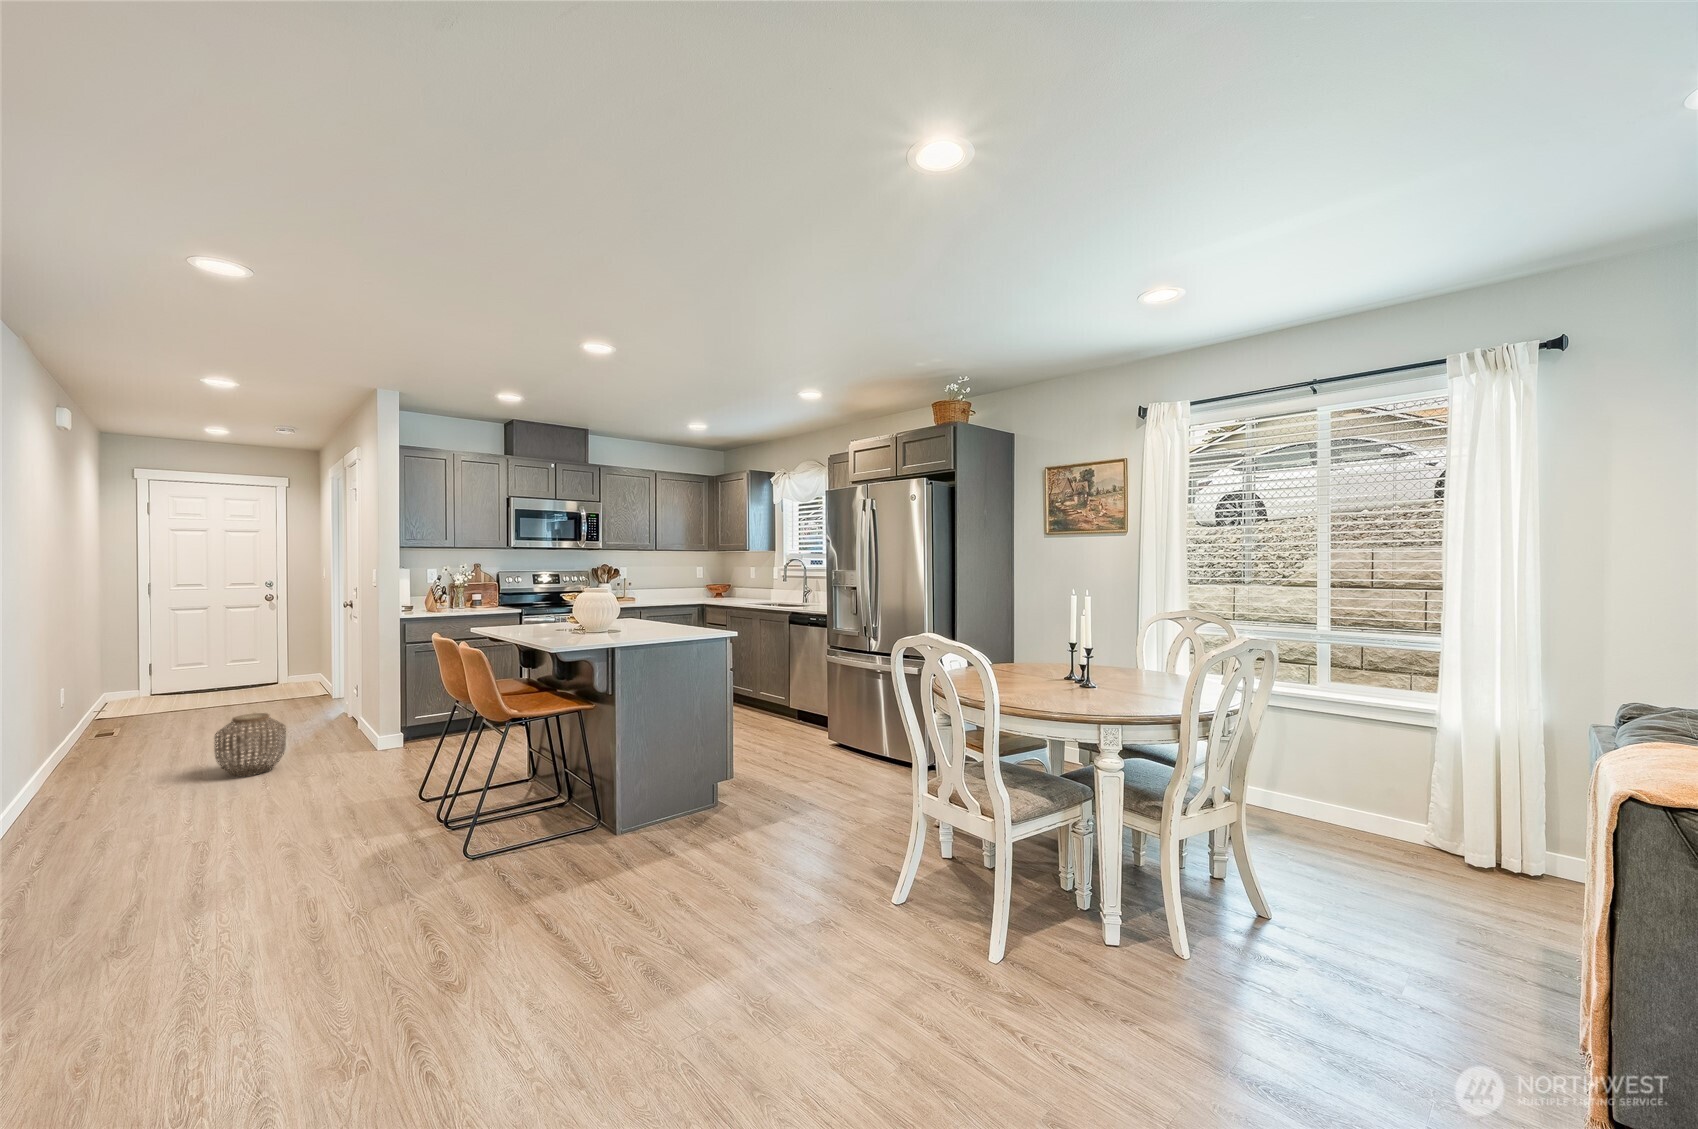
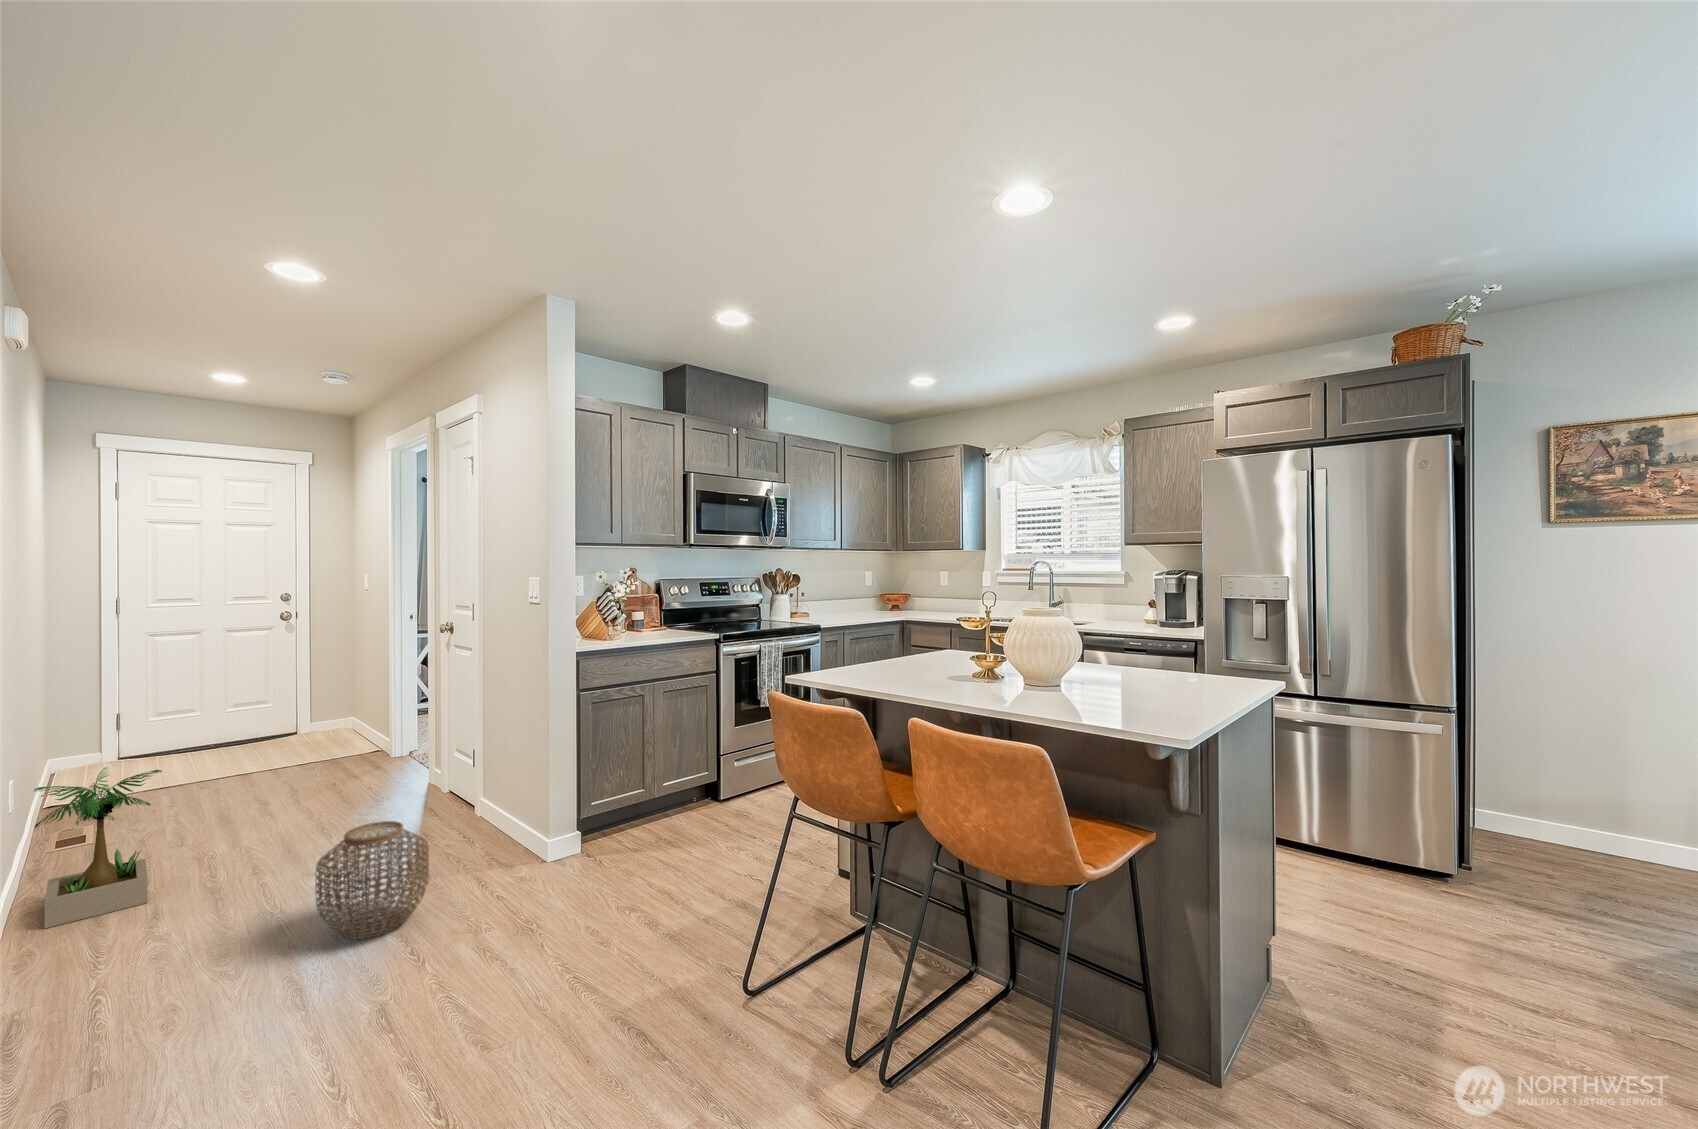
potted plant: none [65,681,154,768] -> present [34,767,162,928]

